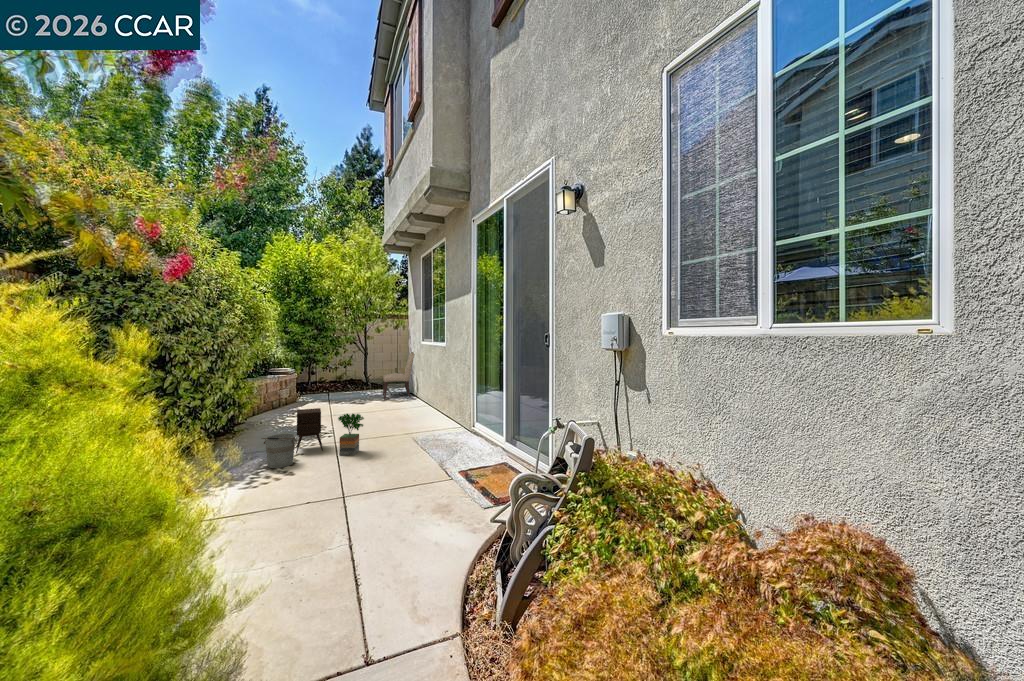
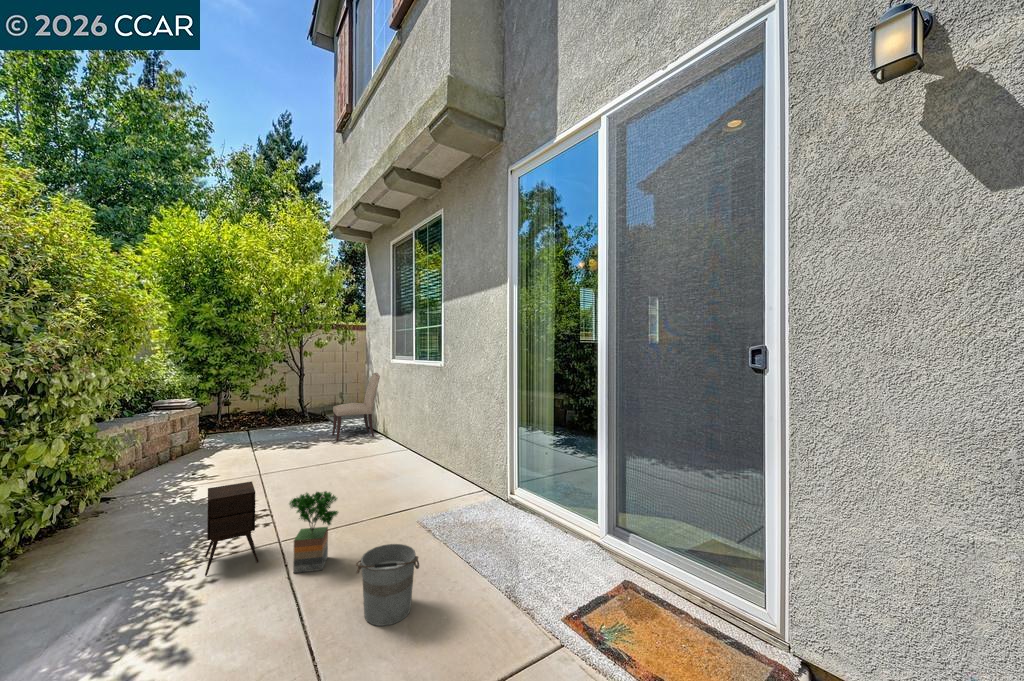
bucket: present [262,434,297,468] -> present [356,544,419,626]

